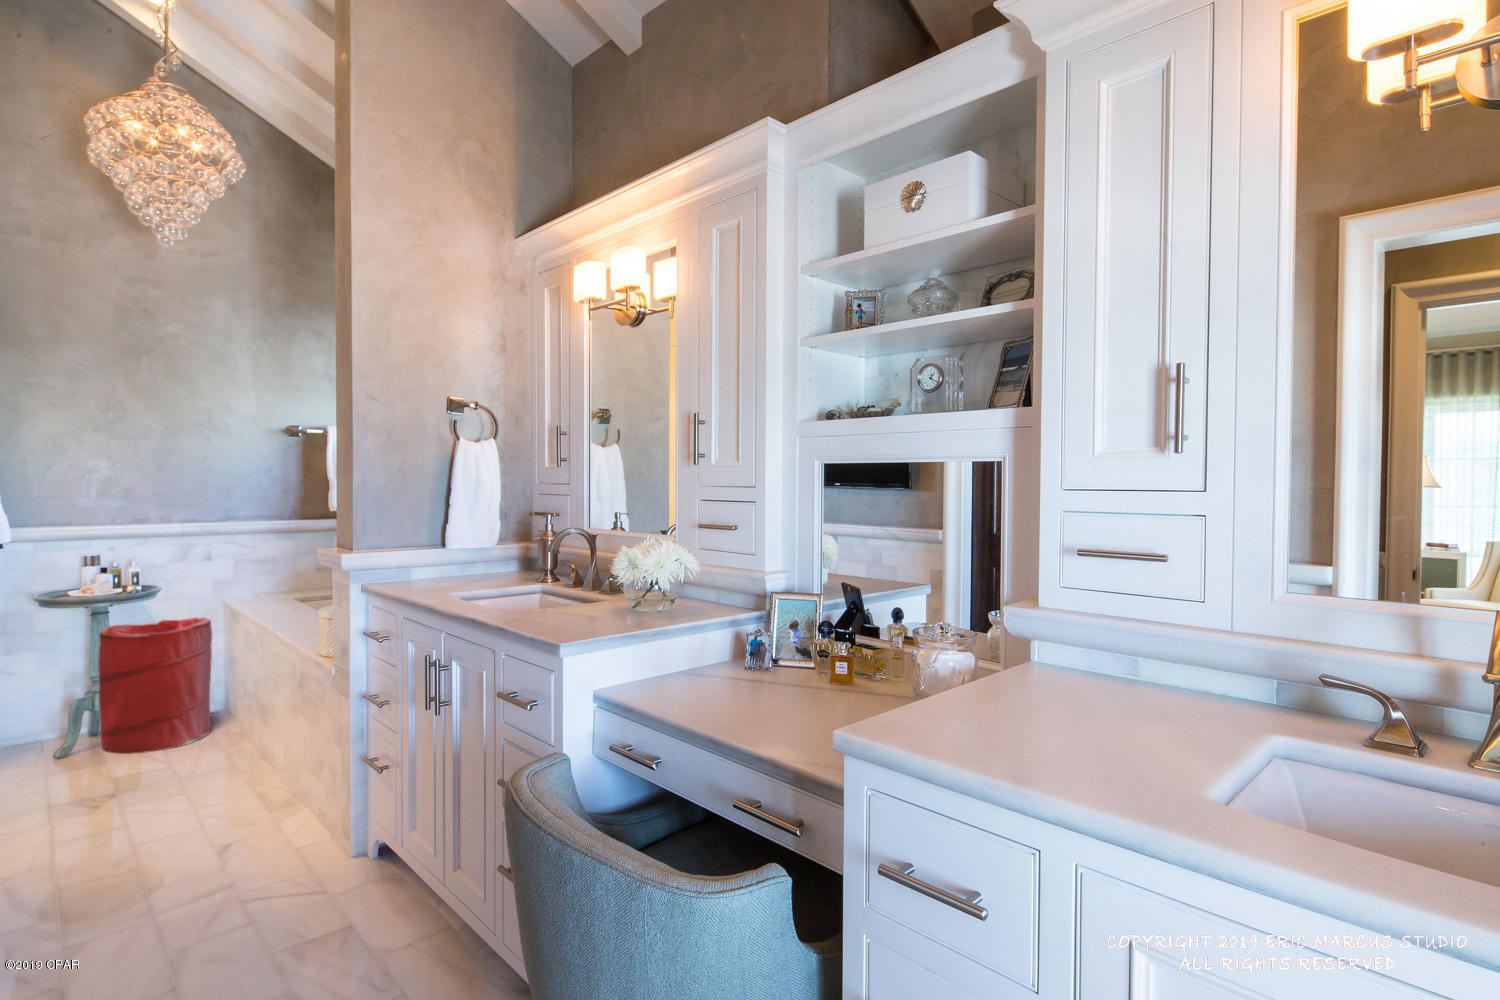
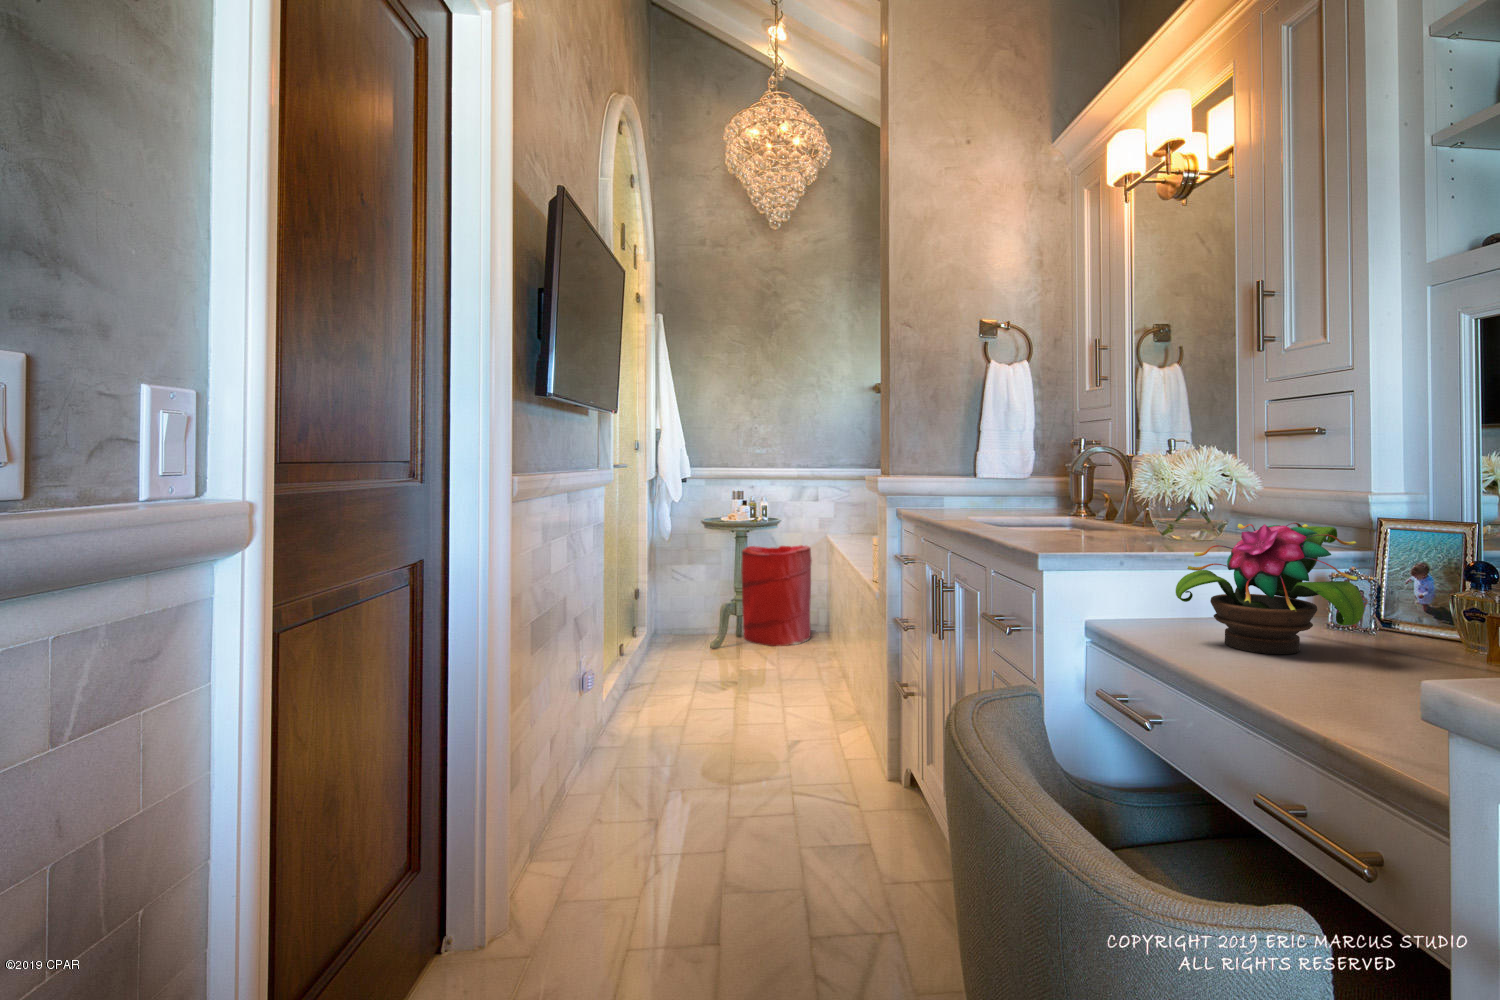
potted flower: none [667,603,777,701] -> present [1176,523,1364,654]

